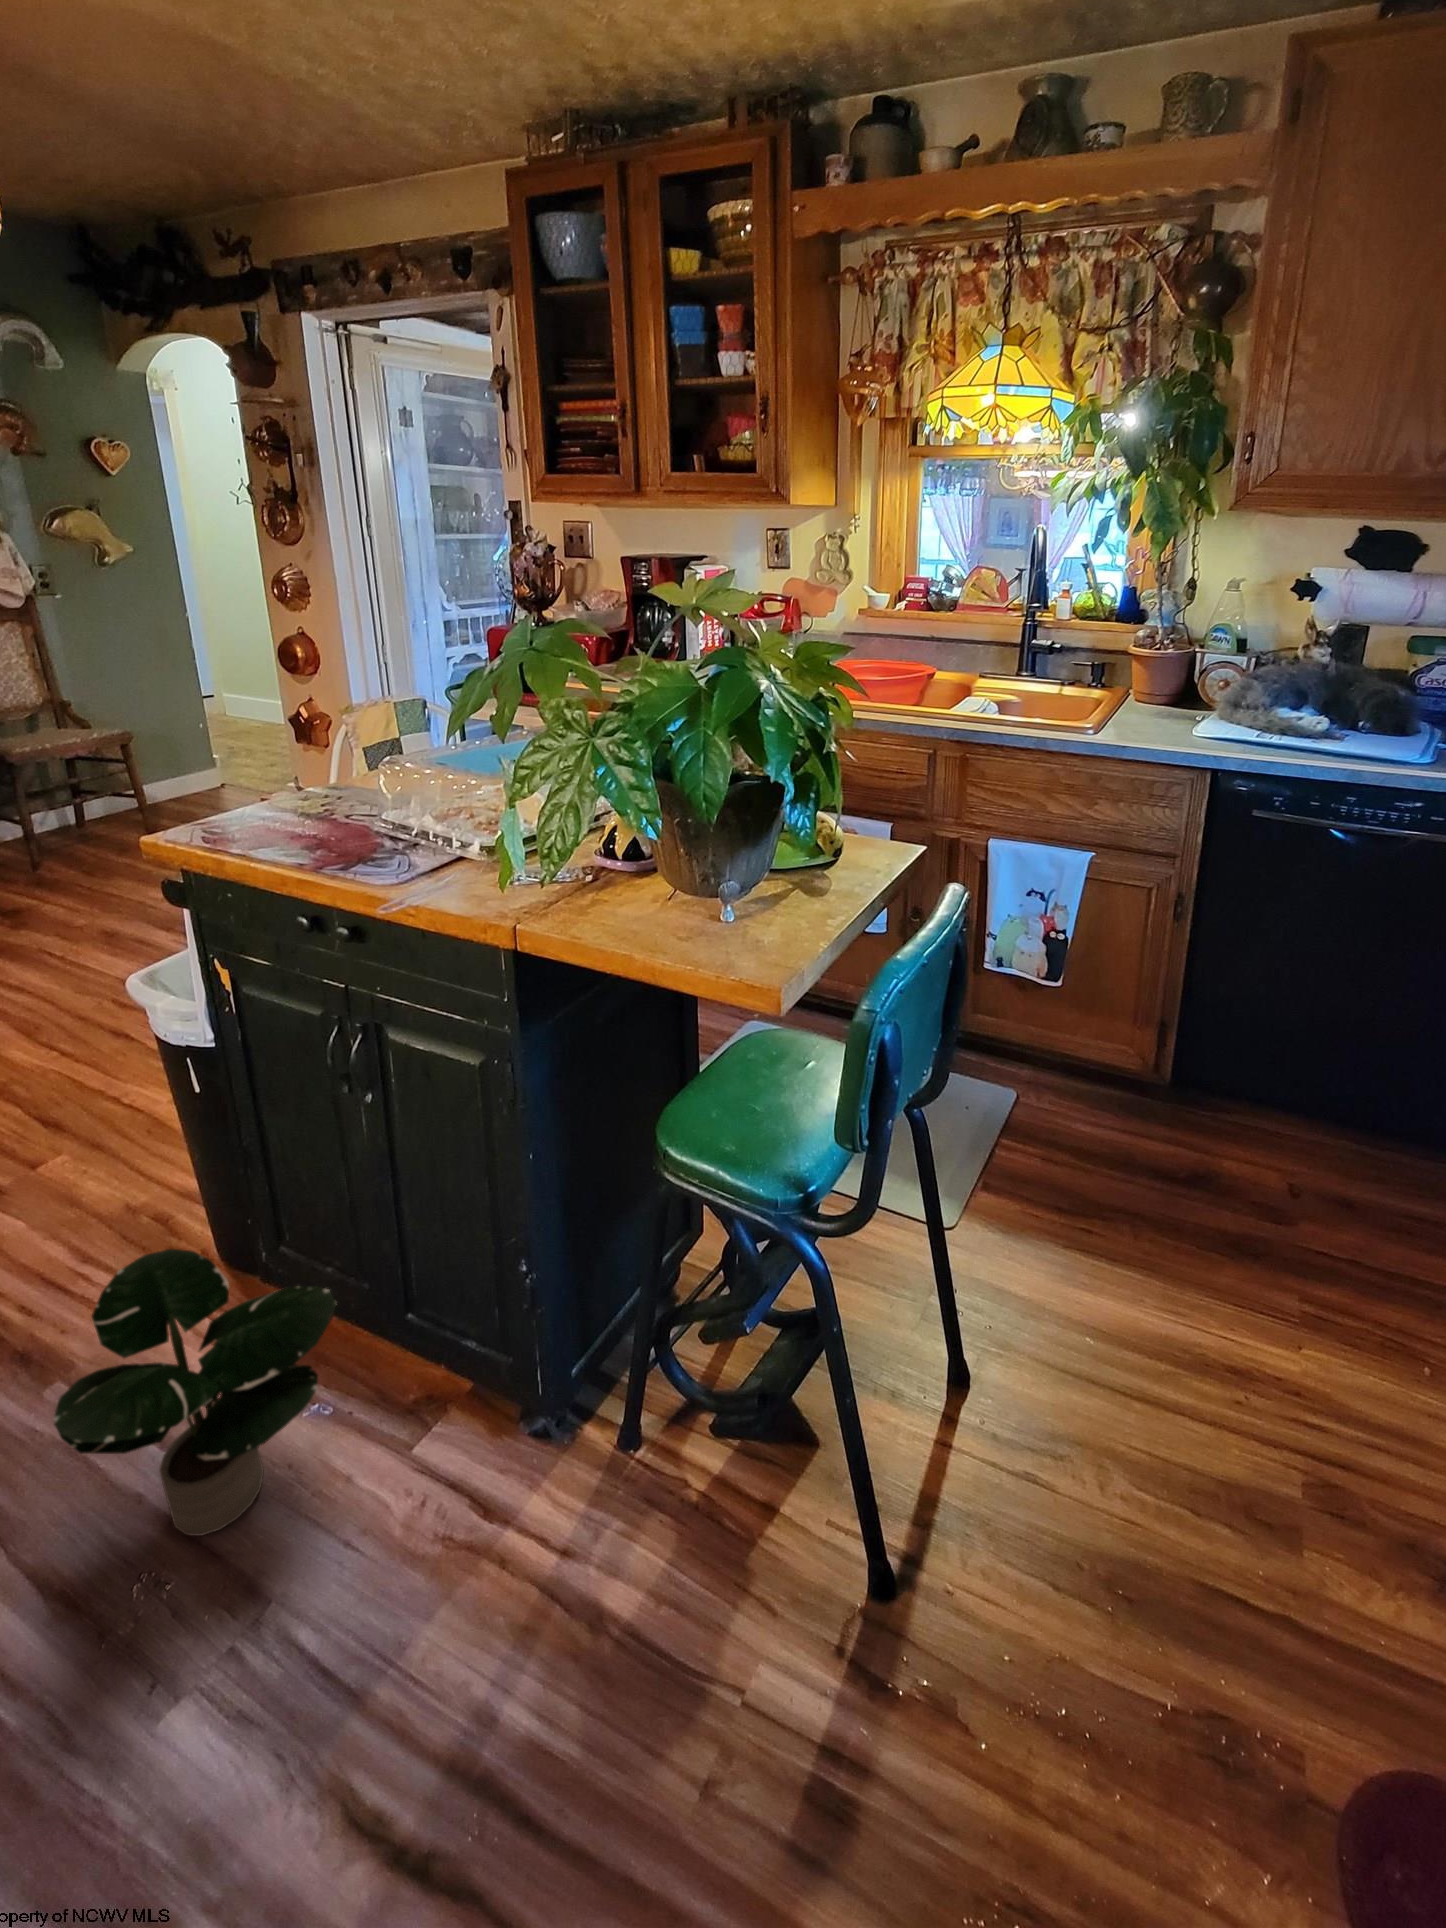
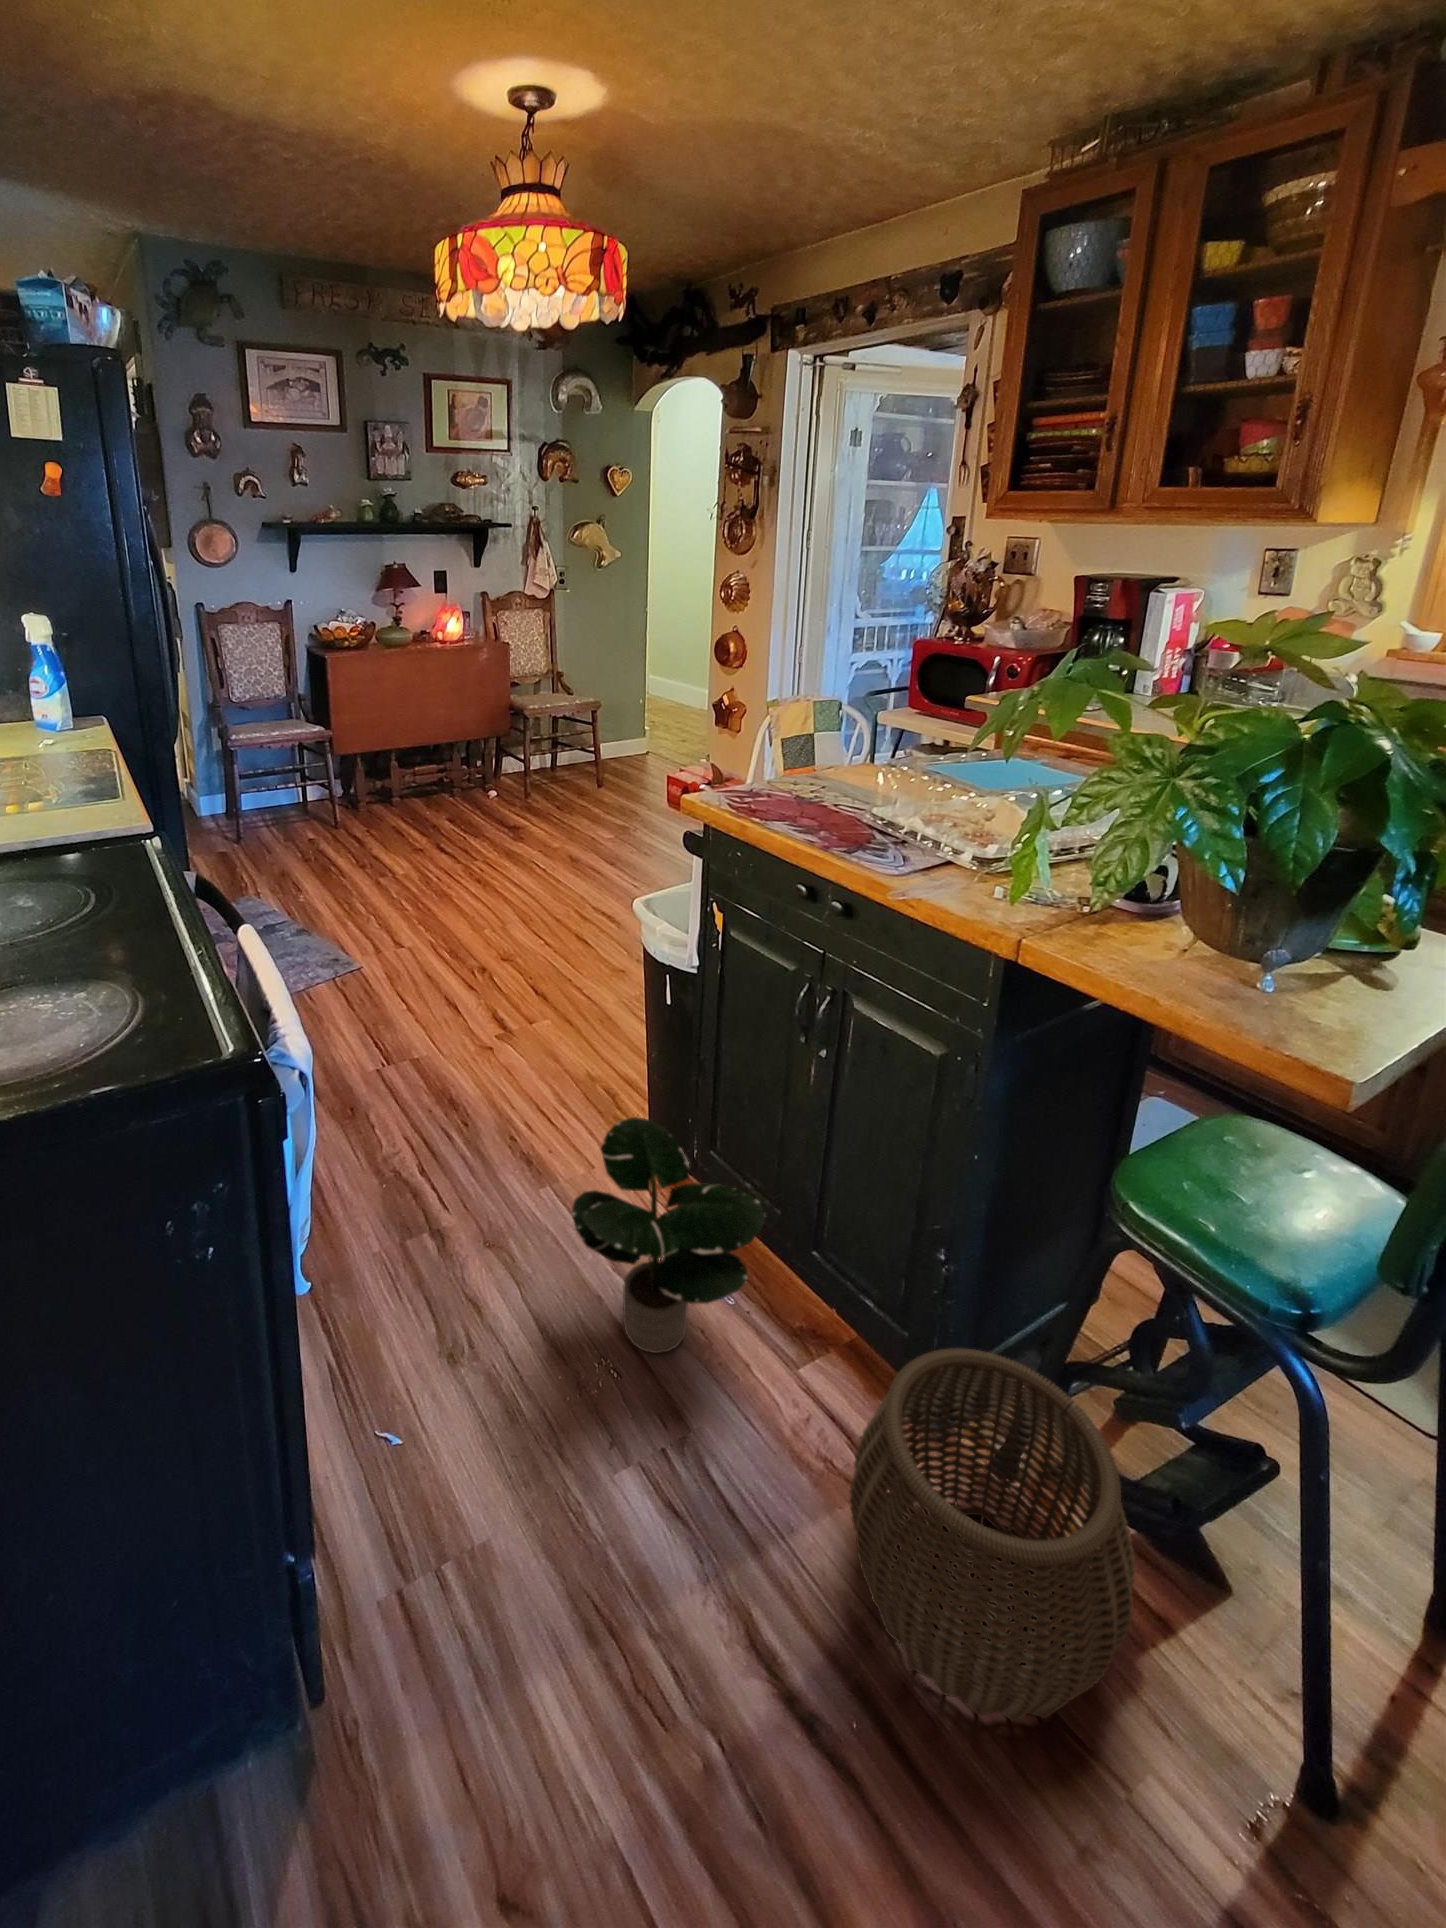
woven basket: none [447,1342,726,1727] -> present [849,1348,1135,1721]

